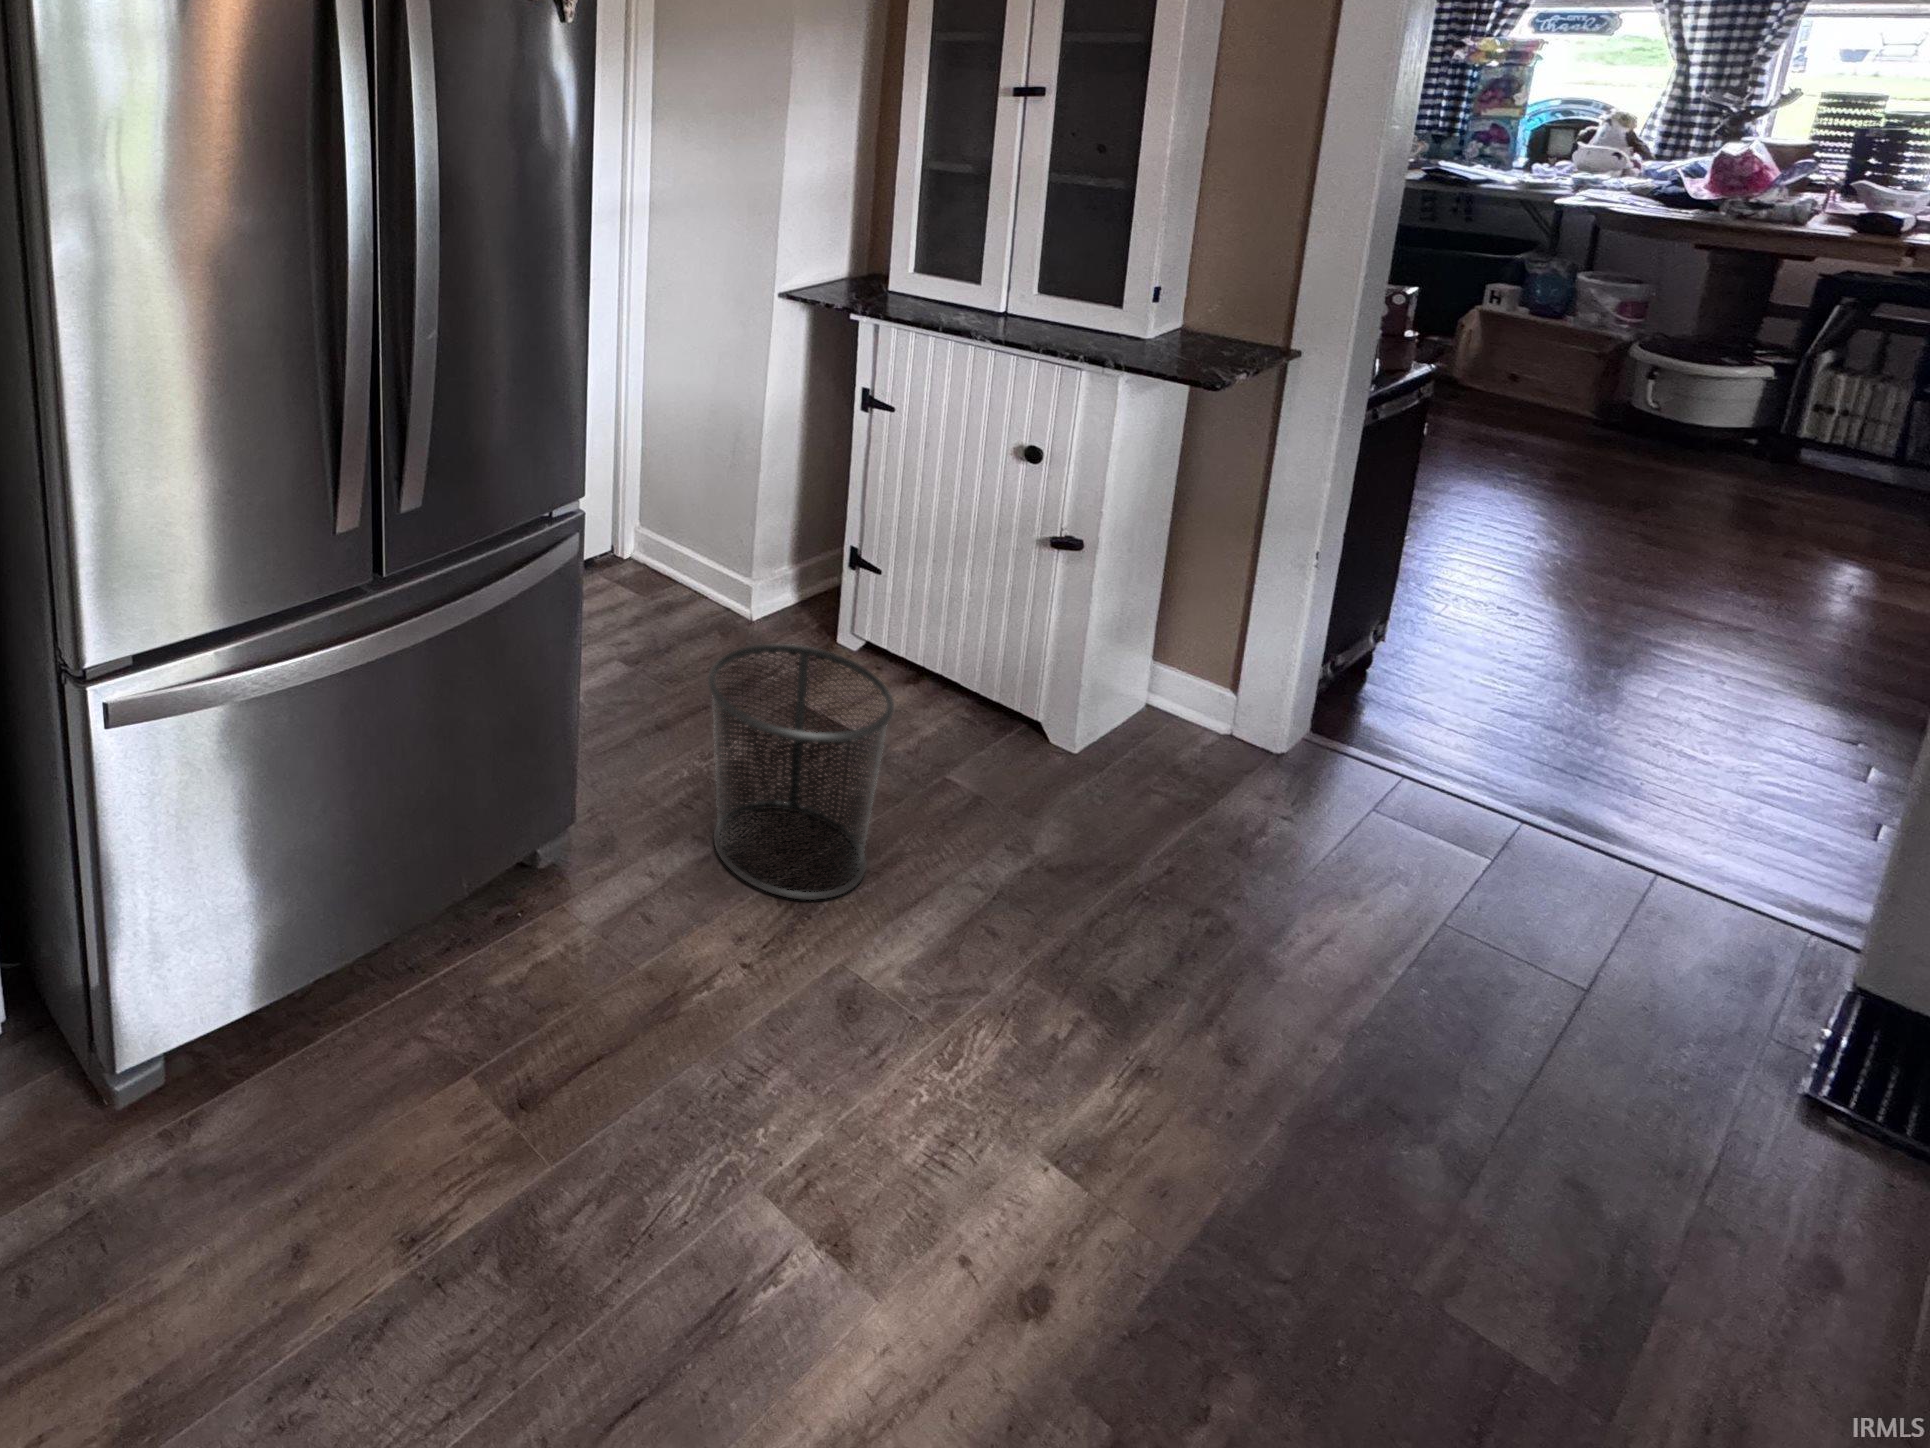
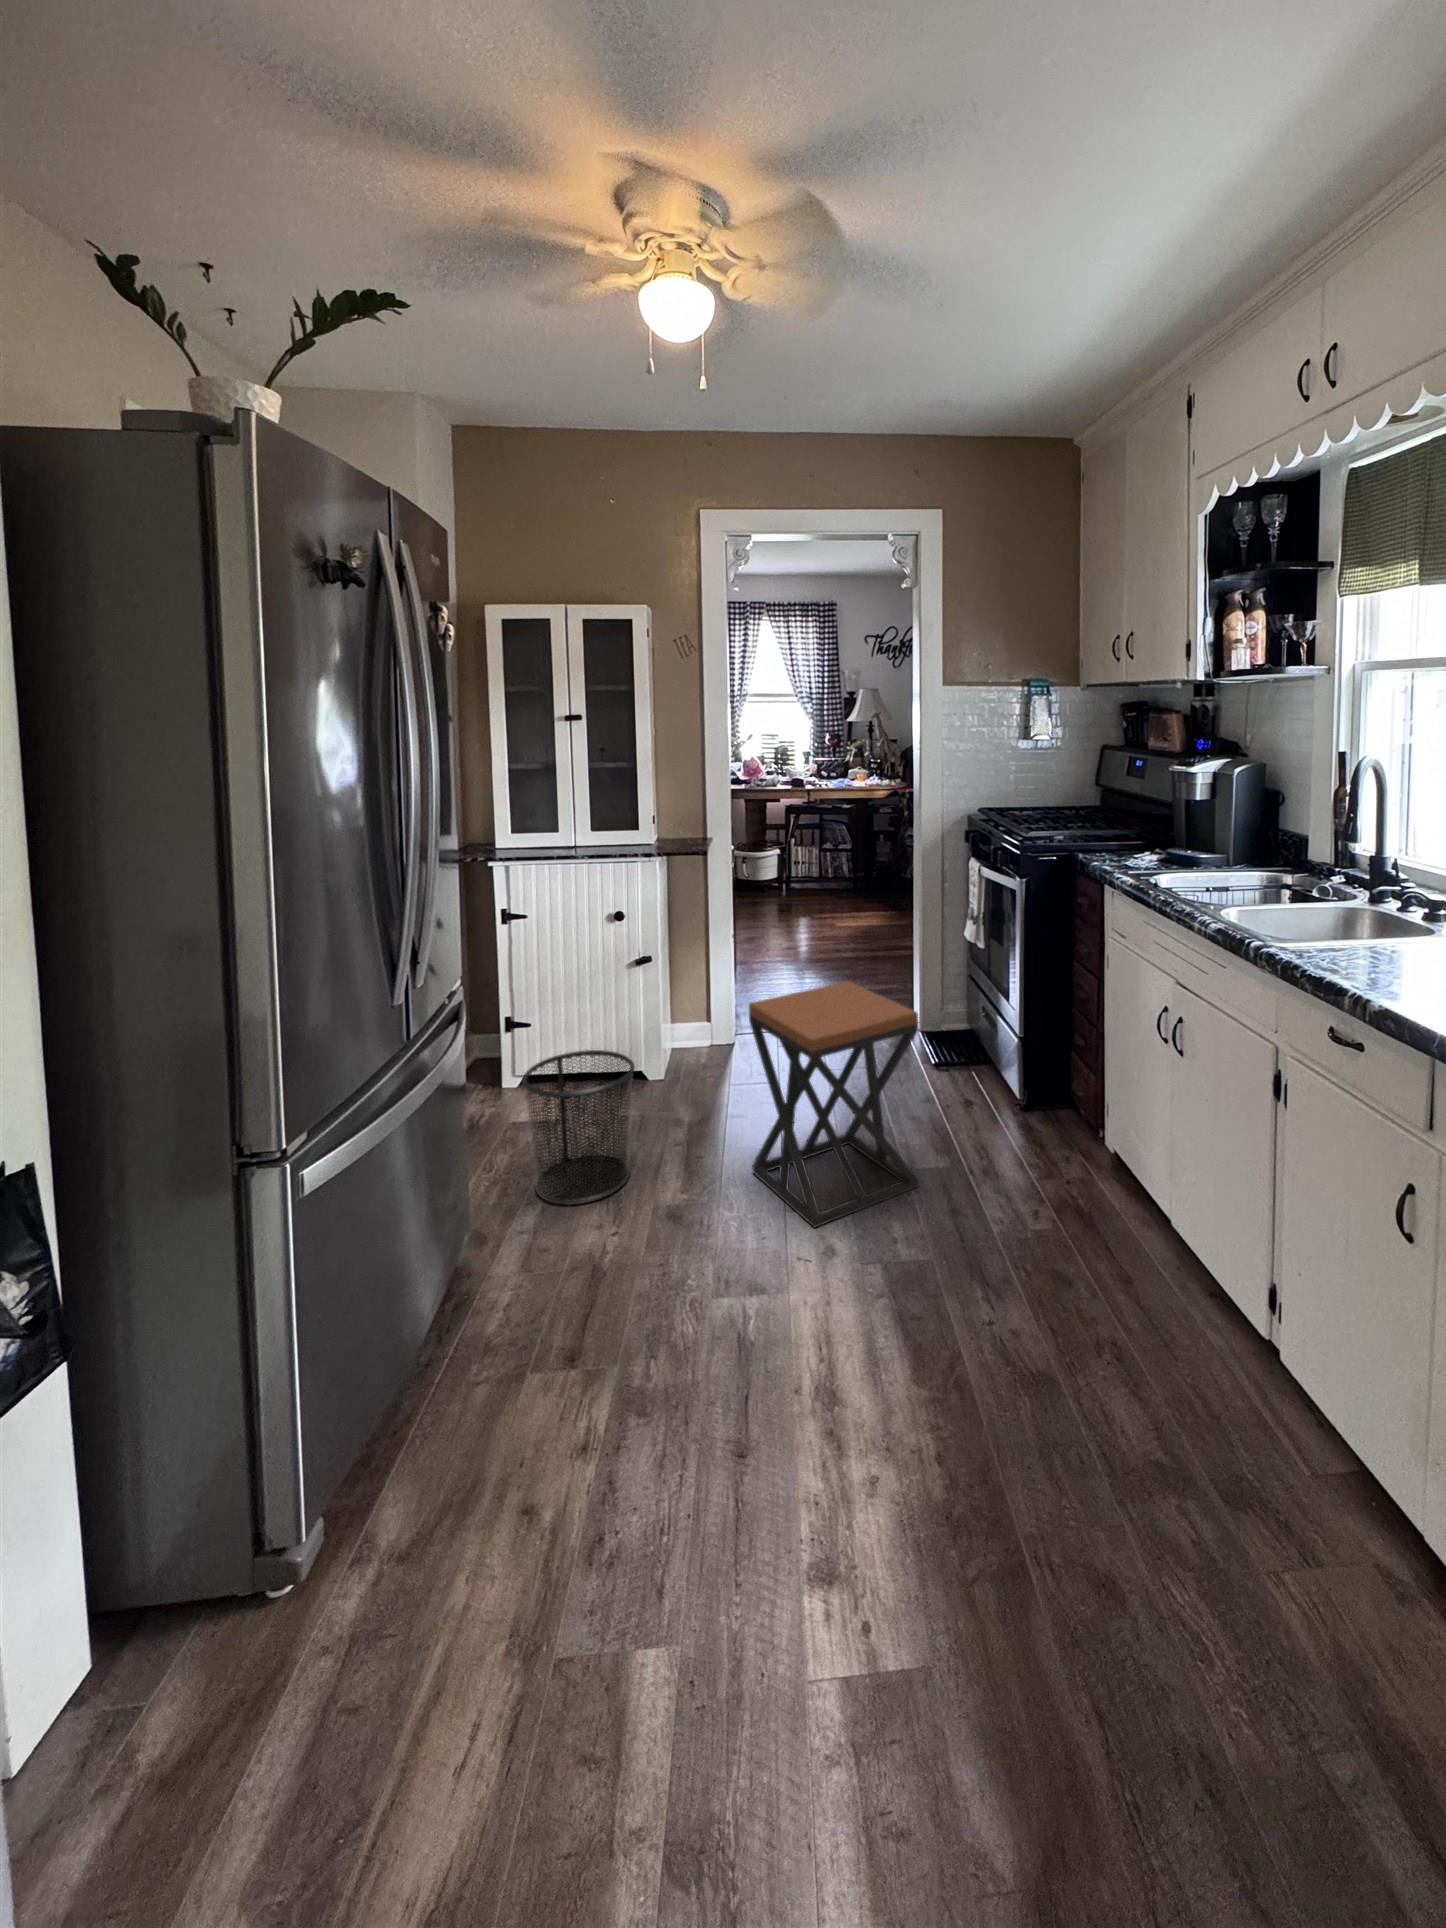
stool: none [1050,723,1489,1361] -> present [749,981,919,1227]

